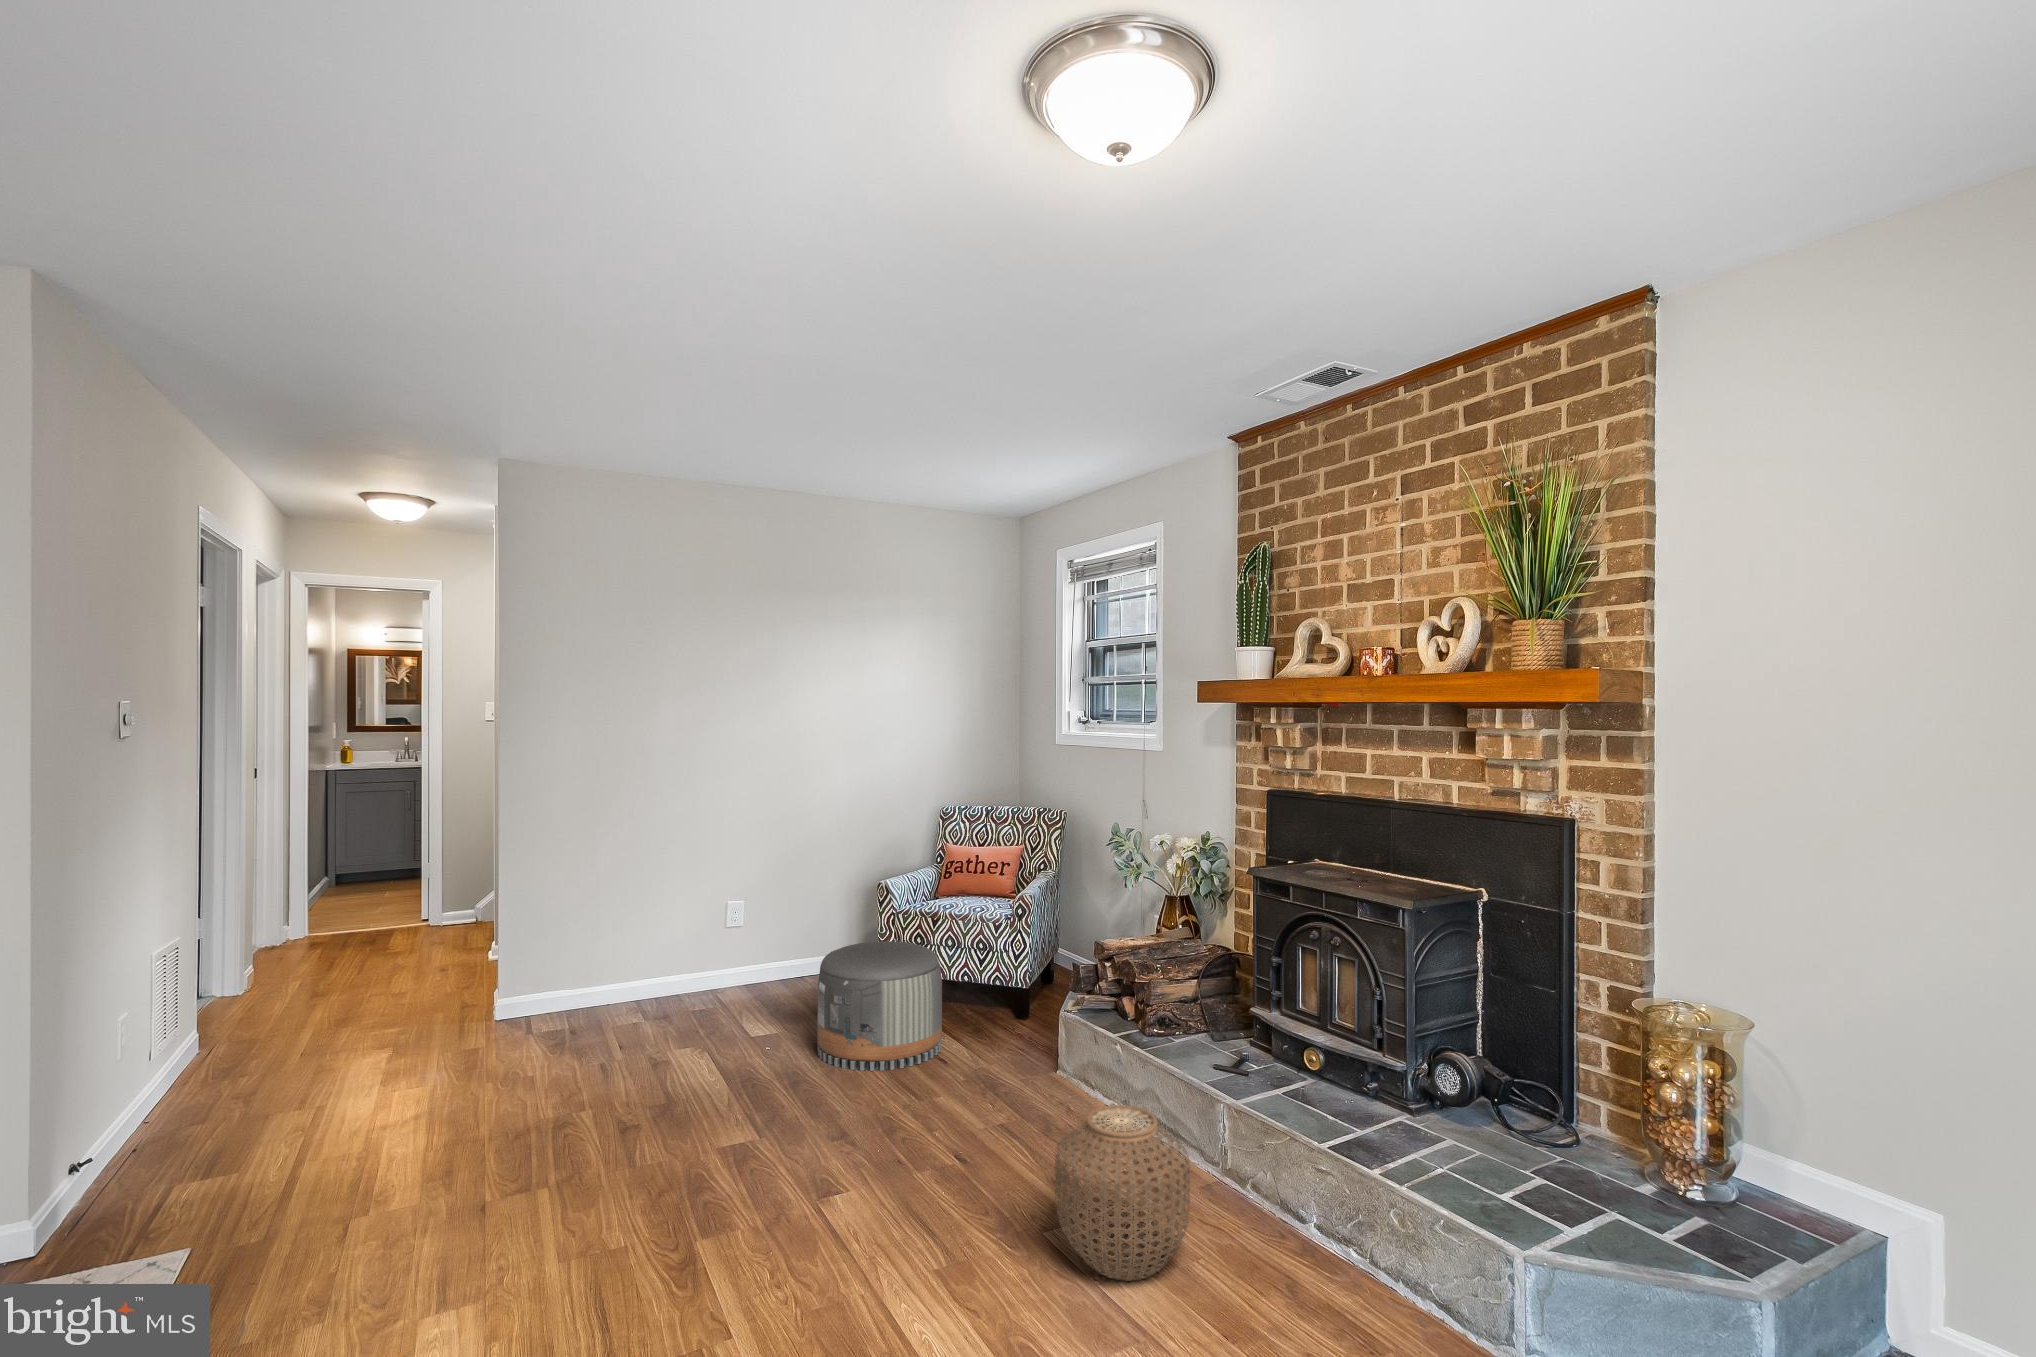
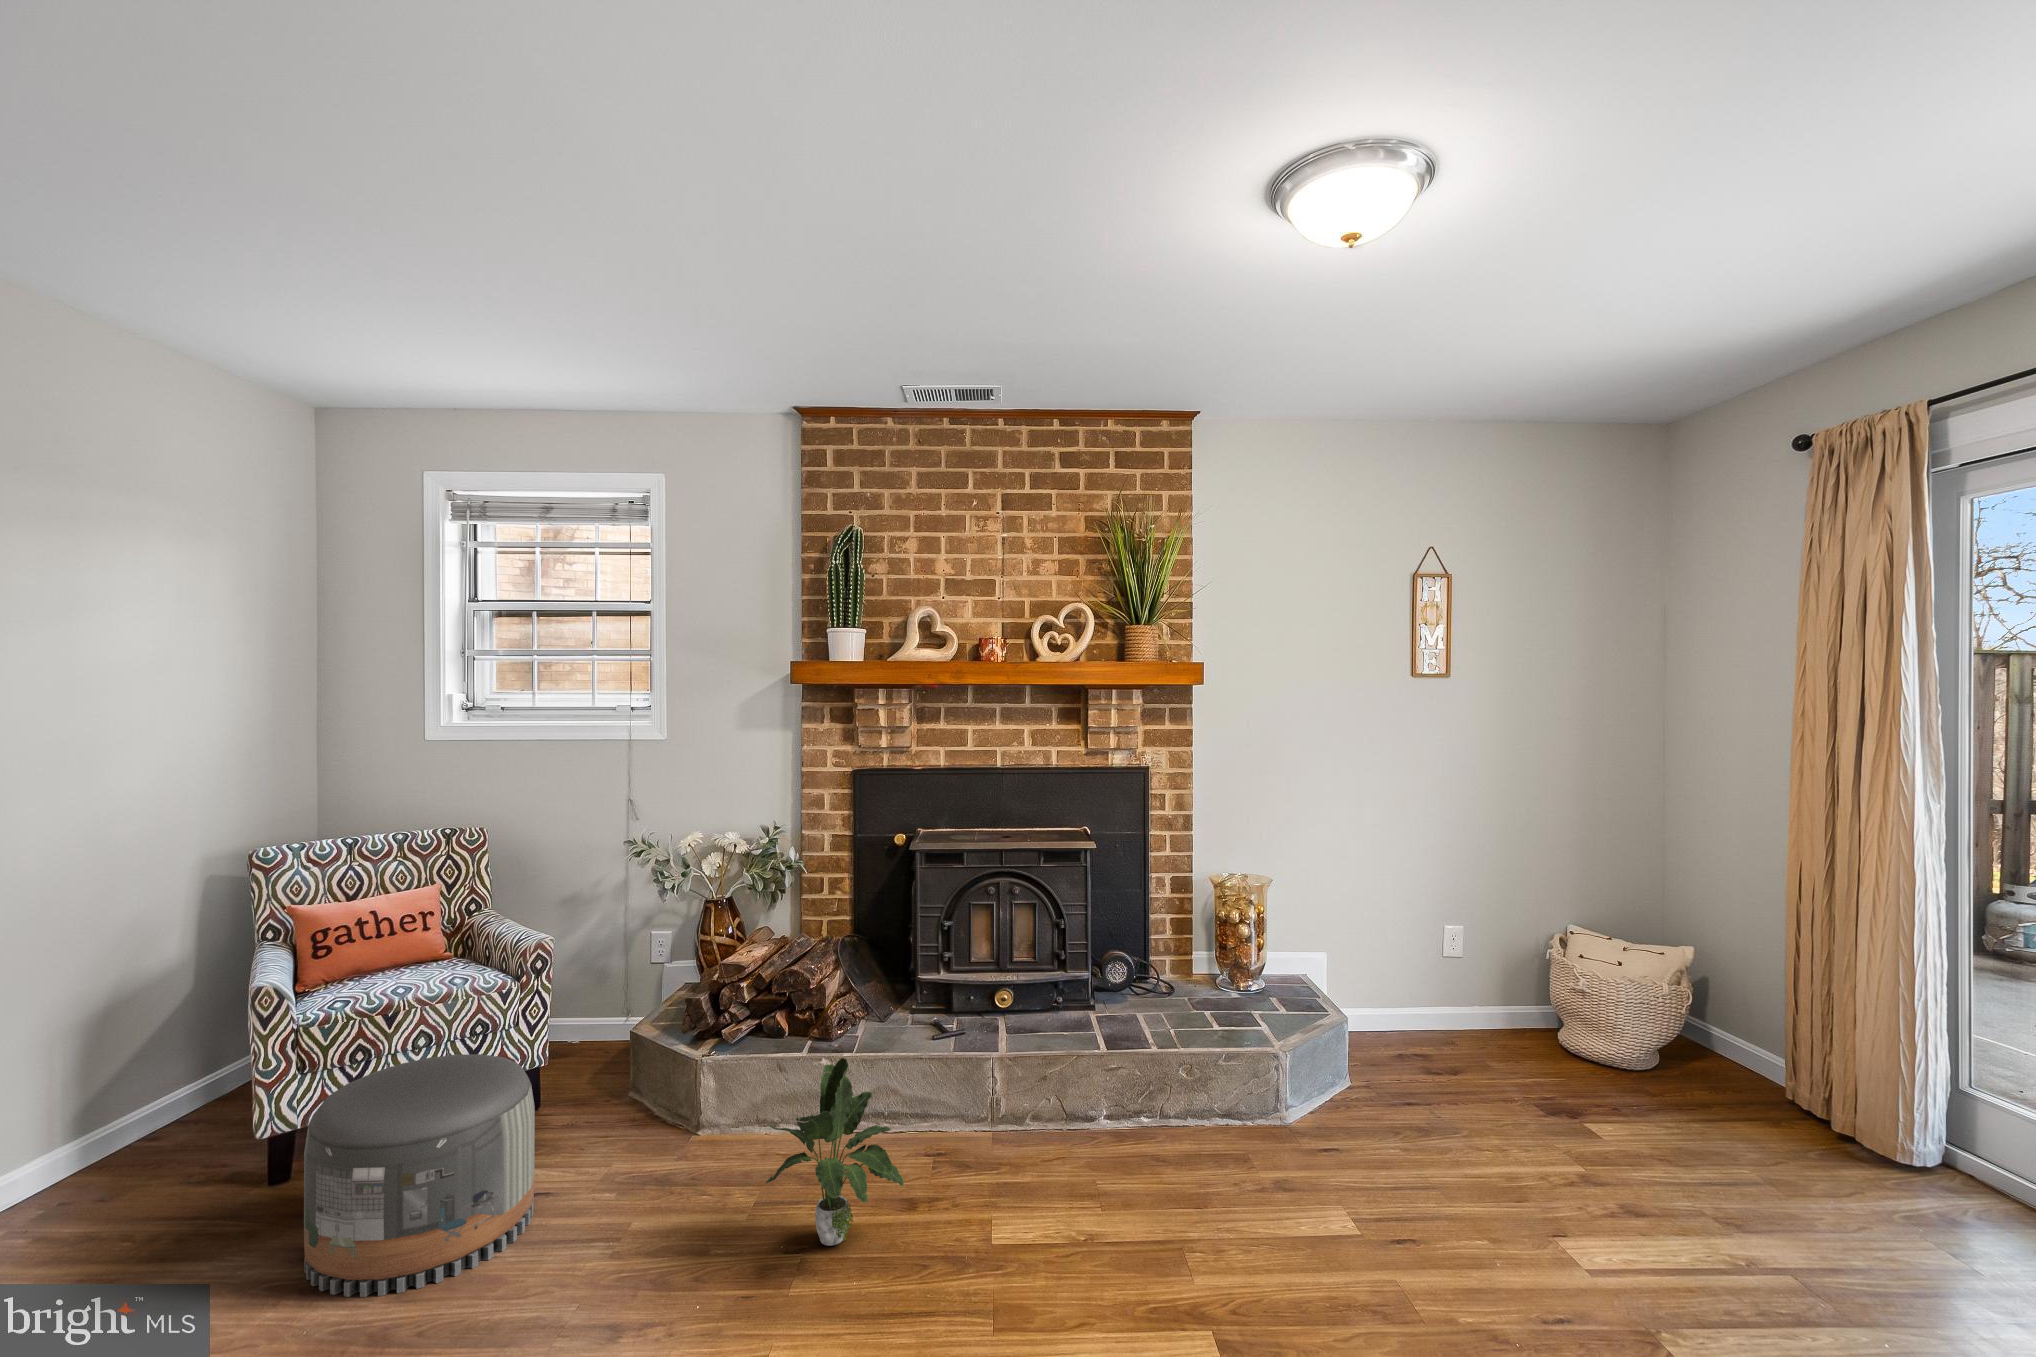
potted plant: none [918,1010,1016,1160] -> present [766,1058,904,1246]
woven basket: present [1055,1105,1190,1281] -> none [1034,1070,1161,1234]

